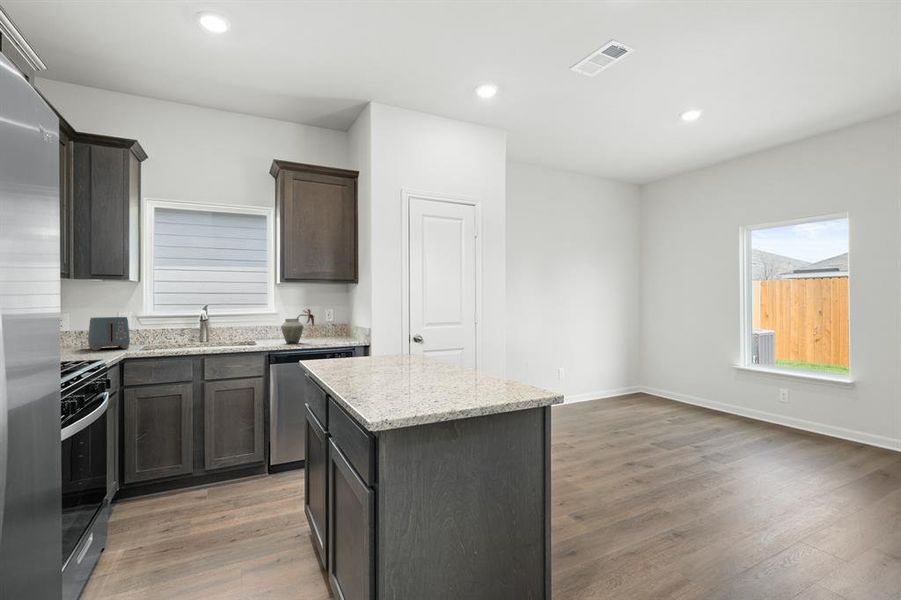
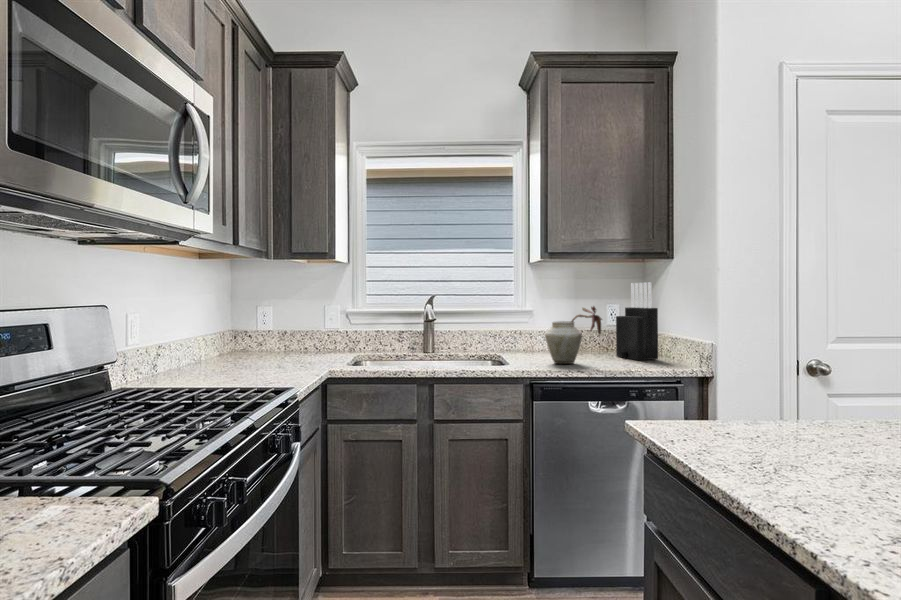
knife block: none [327,296,349,340] -> present [616,282,658,360]
toaster: present [88,317,130,351] -> none [292,313,337,363]

